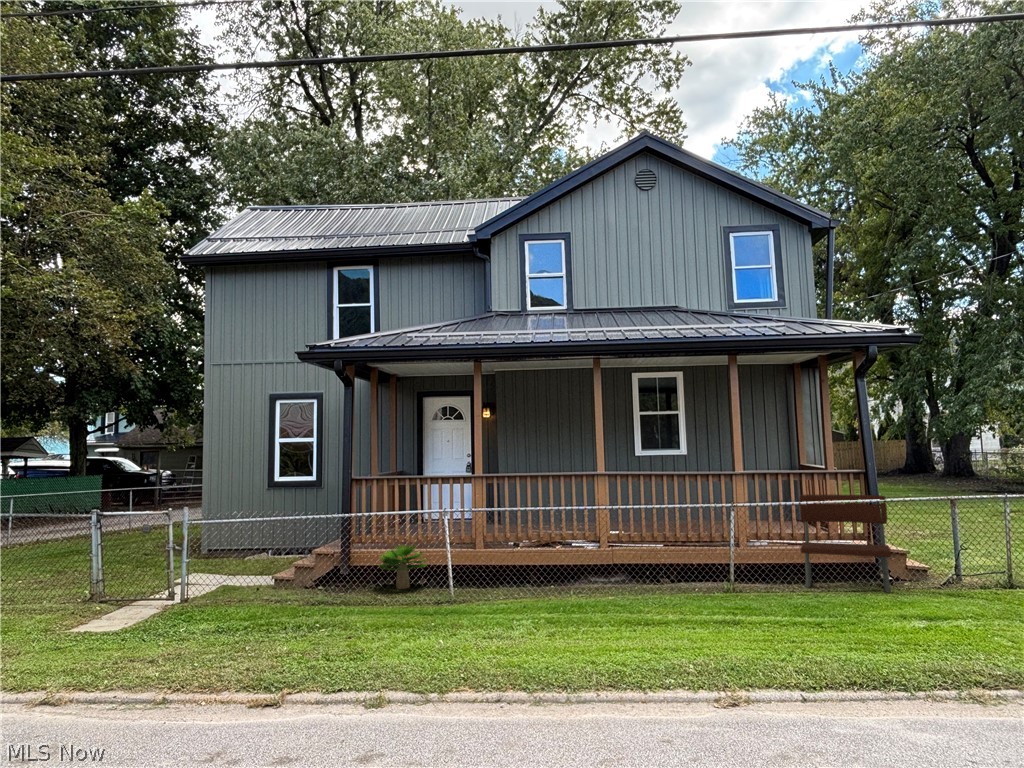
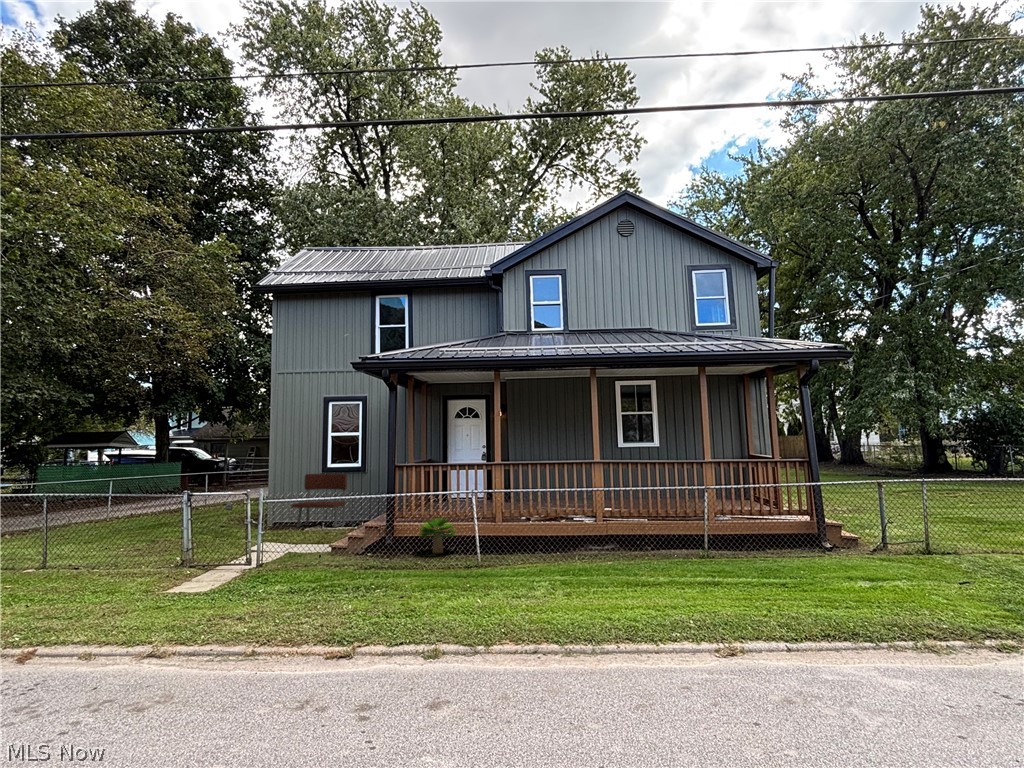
bench: present [800,494,891,593] -> present [292,474,347,527]

